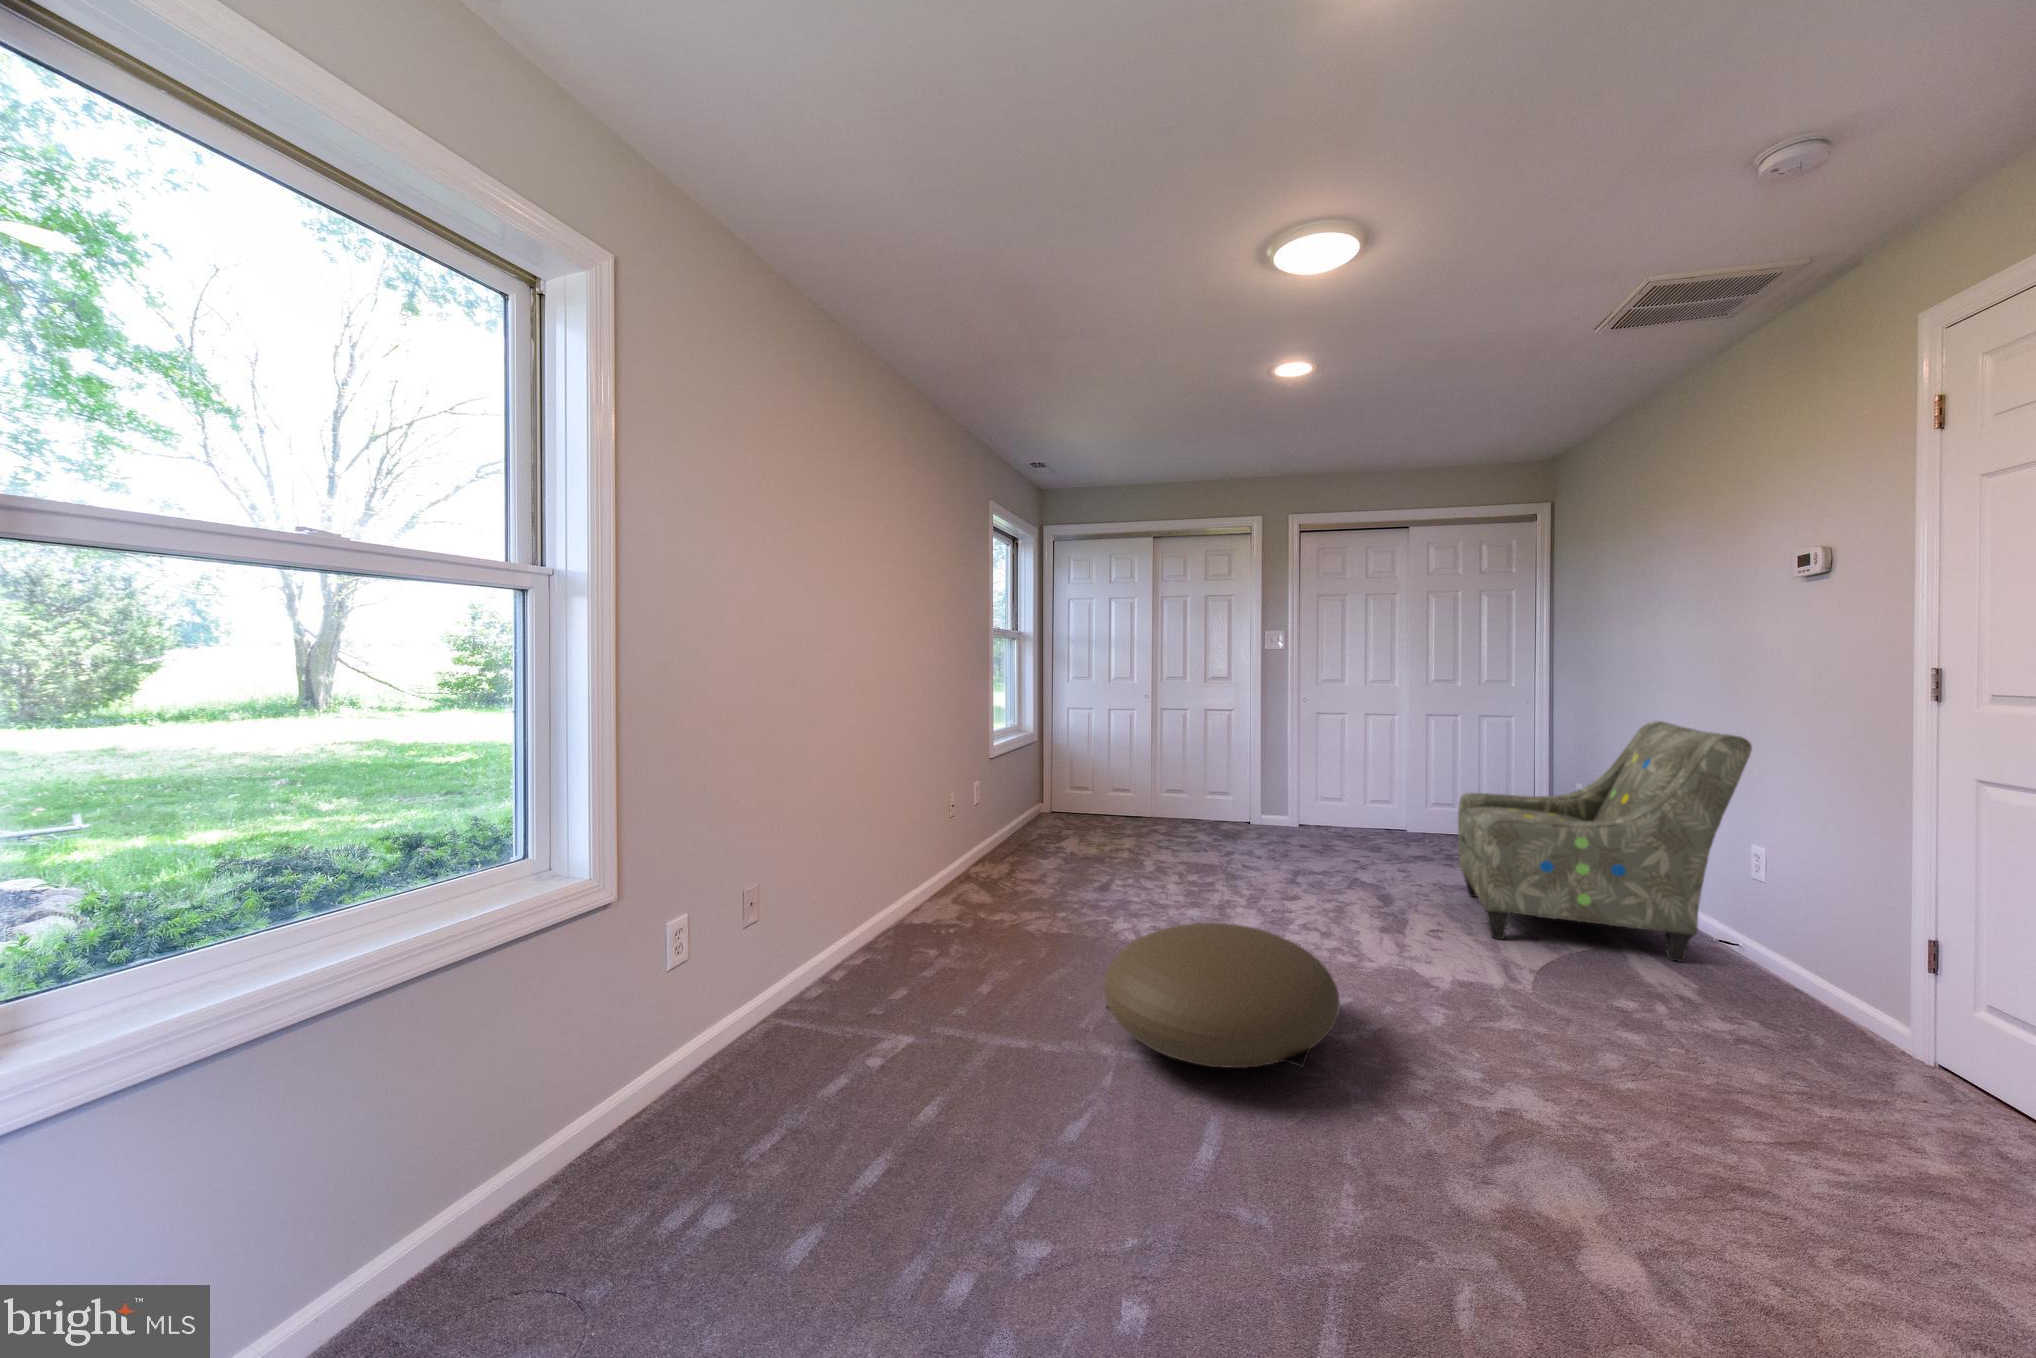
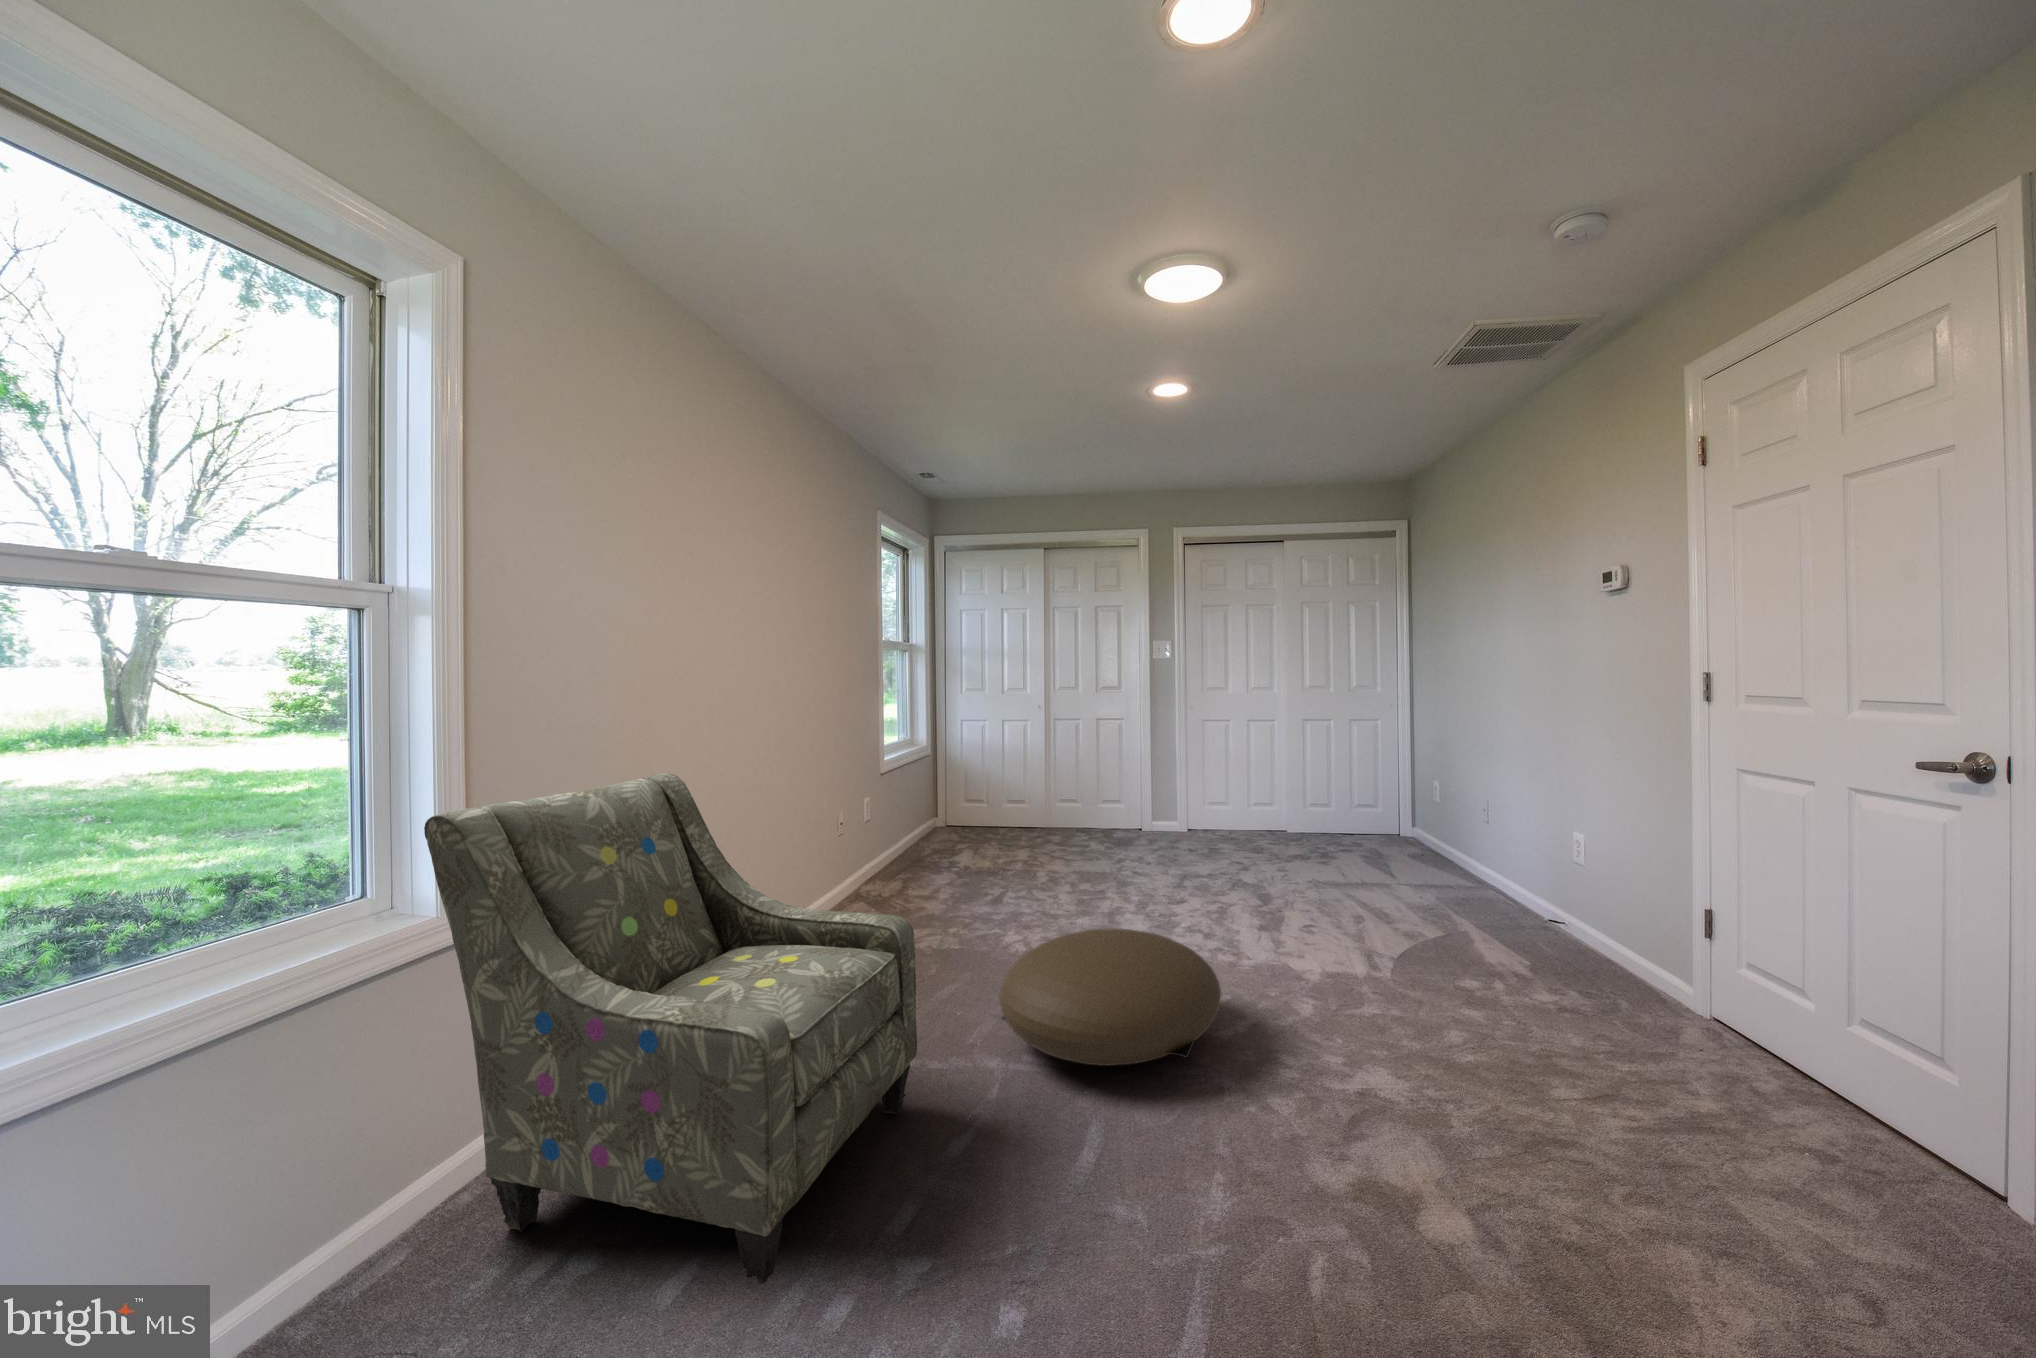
armchair: present [1458,721,1752,962] -> present [424,773,917,1285]

